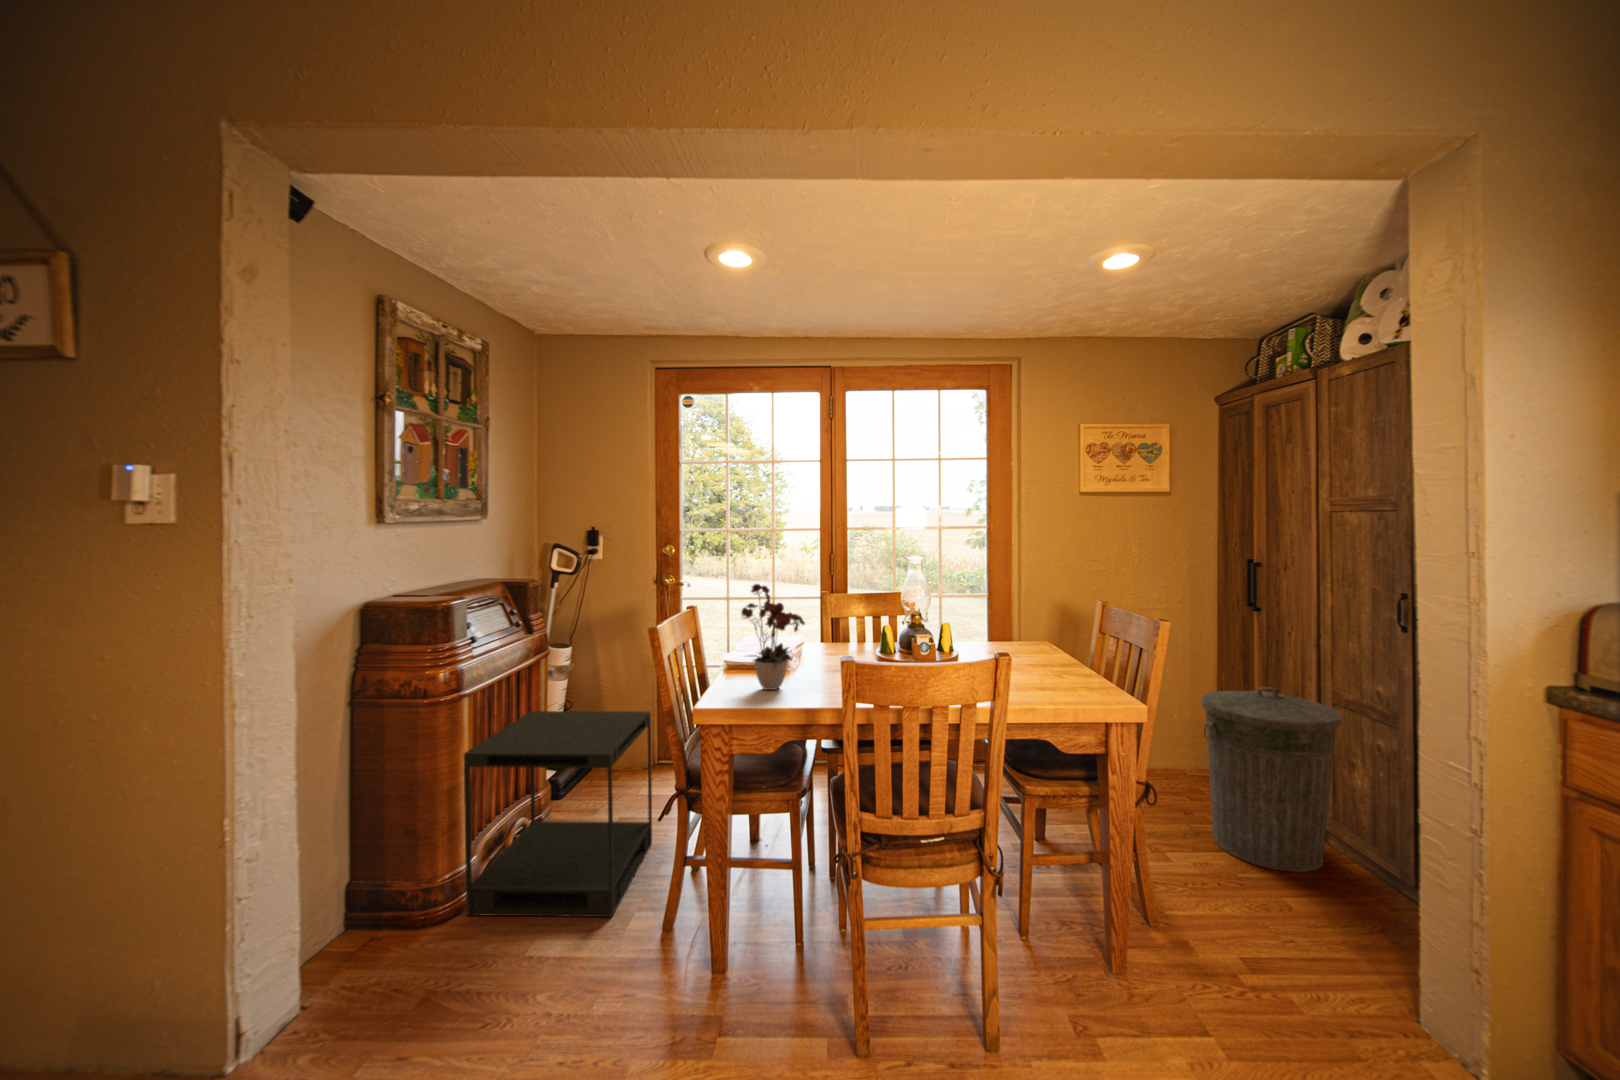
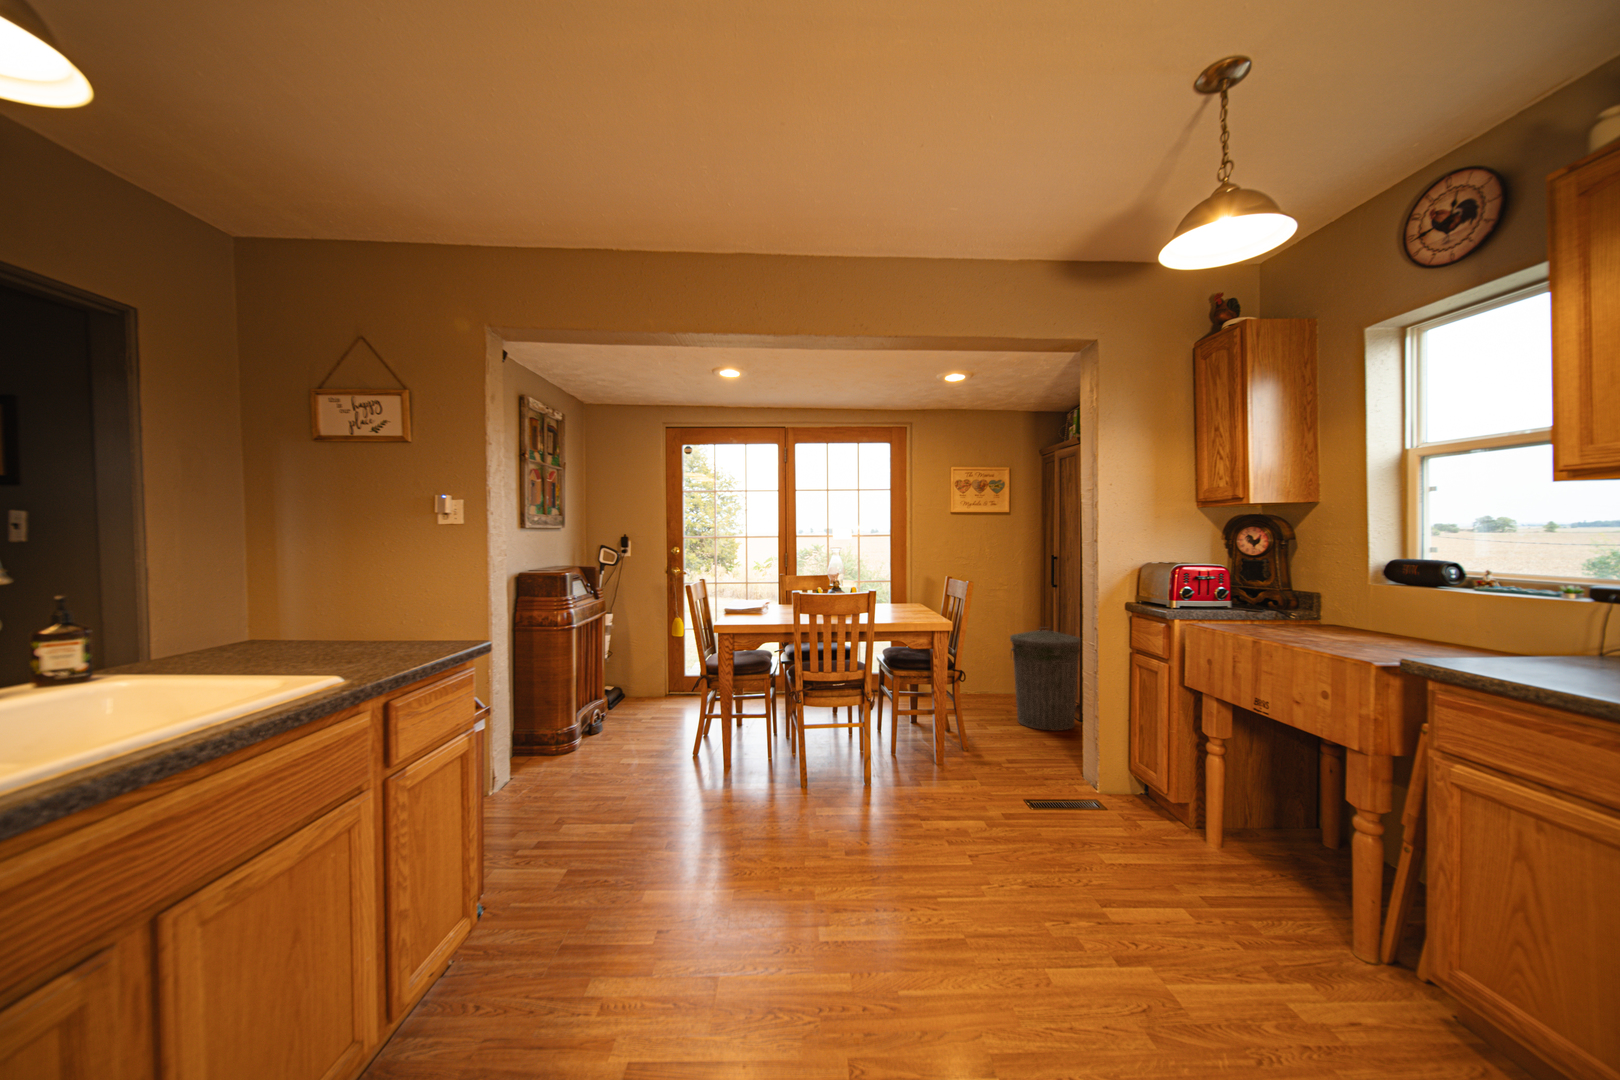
flower arrangement: present [741,584,805,690] -> none [735,558,776,619]
side table: present [464,711,652,917] -> none [576,646,676,755]

